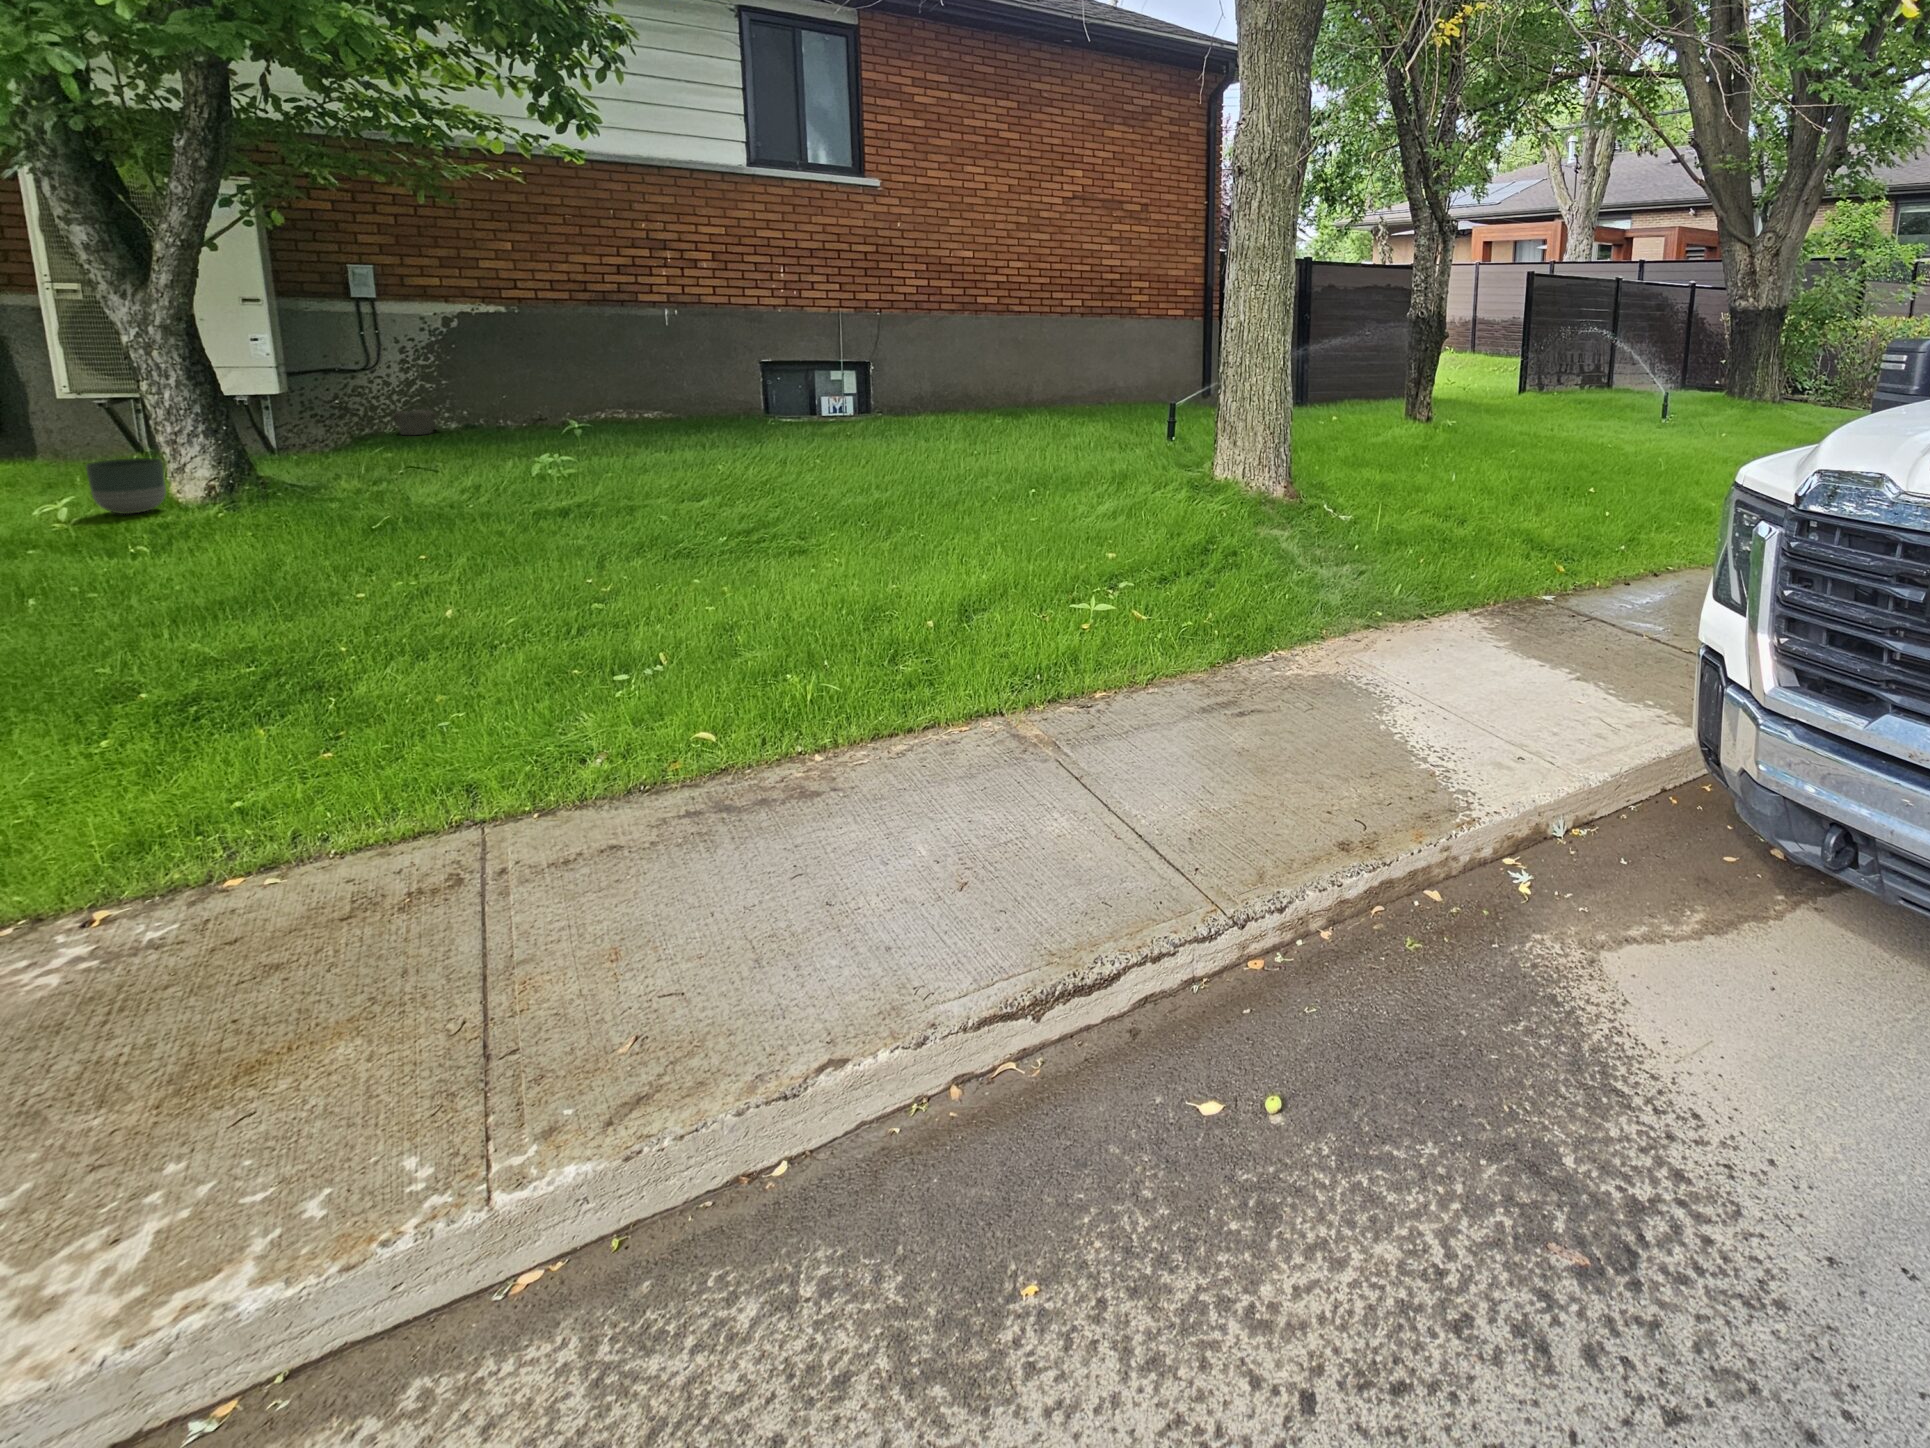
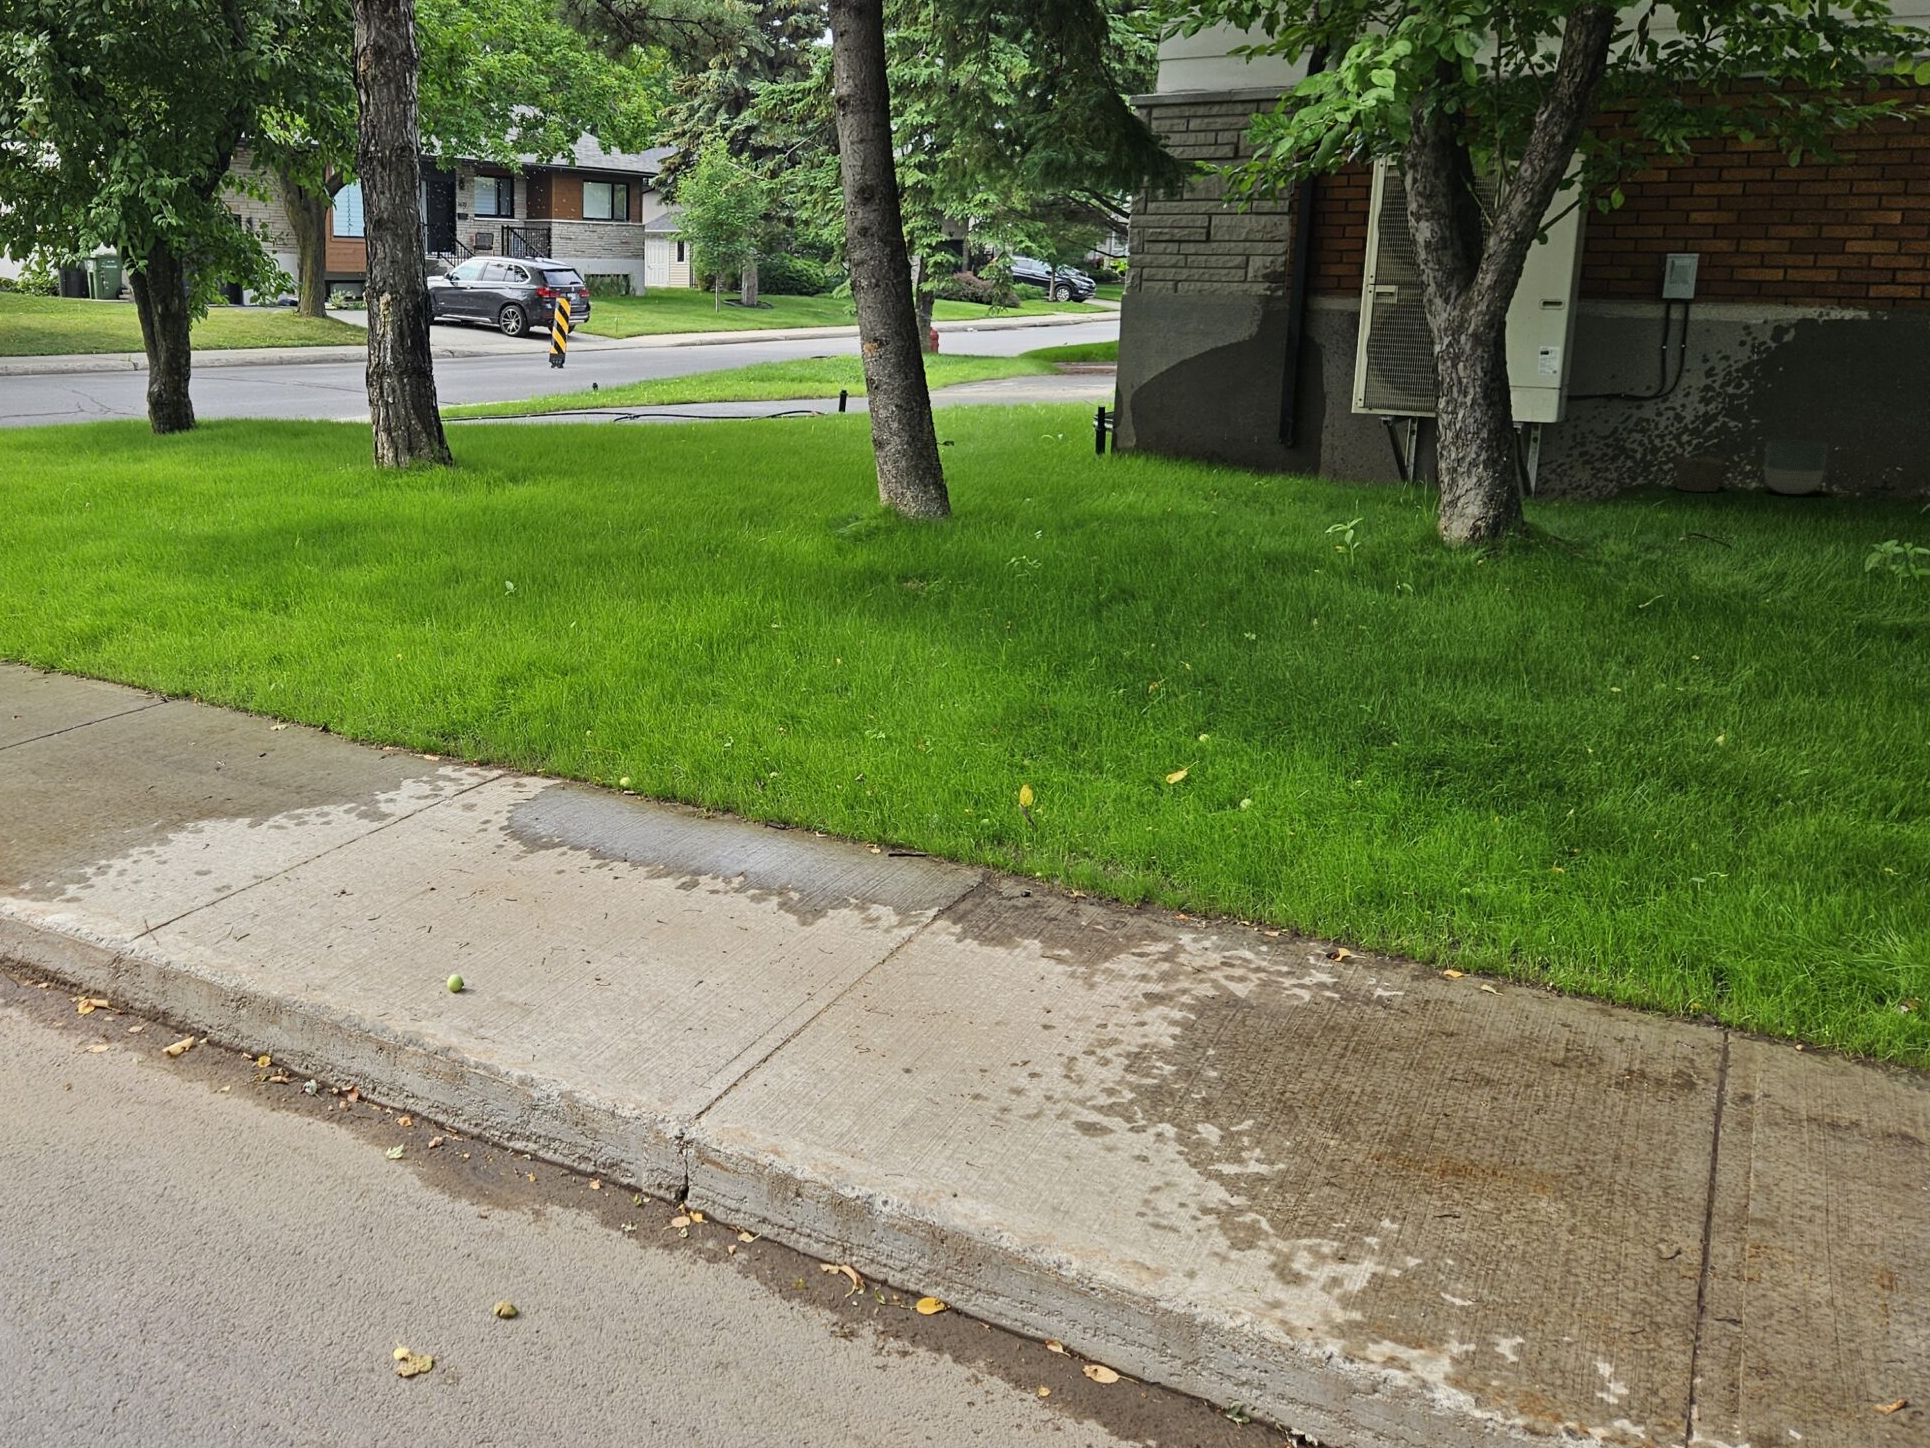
planter: present [86,458,166,514] -> present [1764,440,1828,494]

